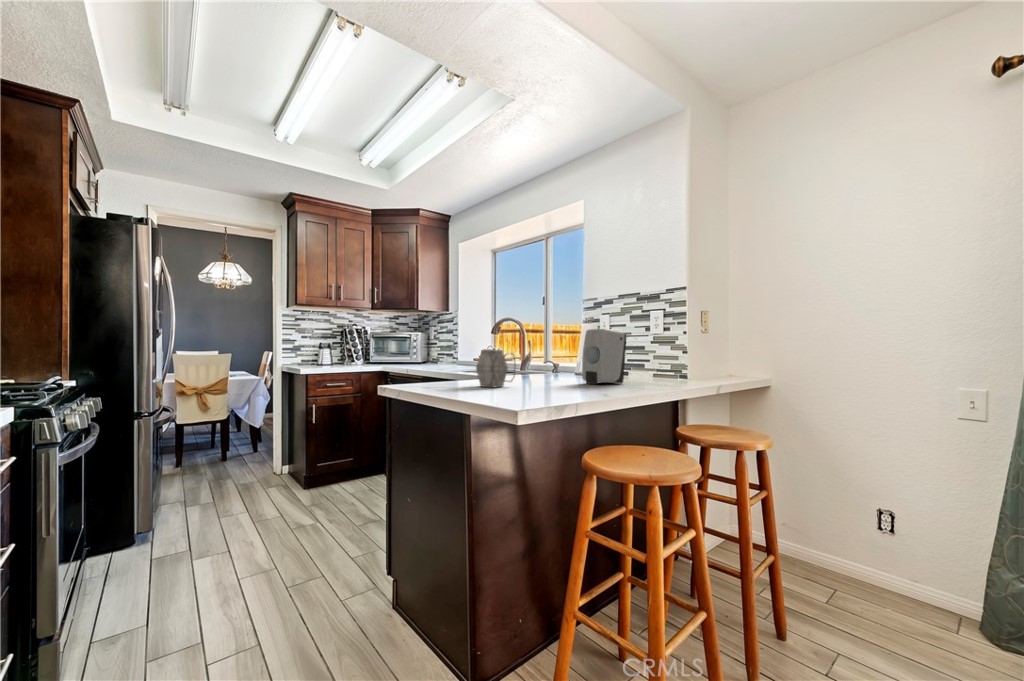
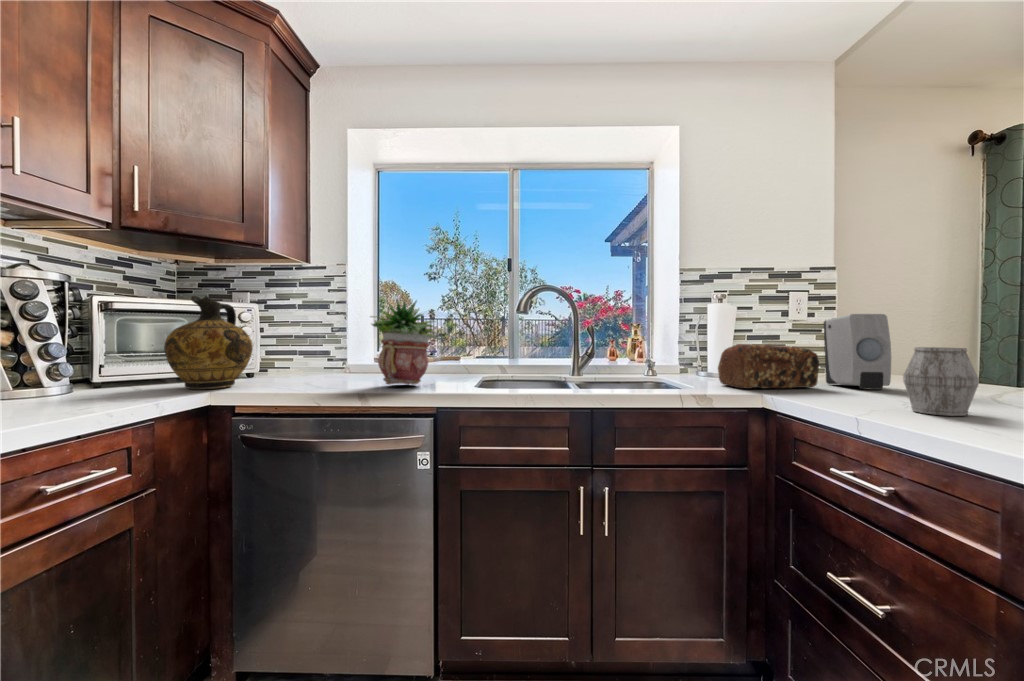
potted plant: none [418,329,449,367] -> present [371,301,439,384]
ceramic jug: none [377,330,406,365] -> present [164,296,253,389]
bread loaf: none [525,350,584,380] -> present [718,344,819,389]

